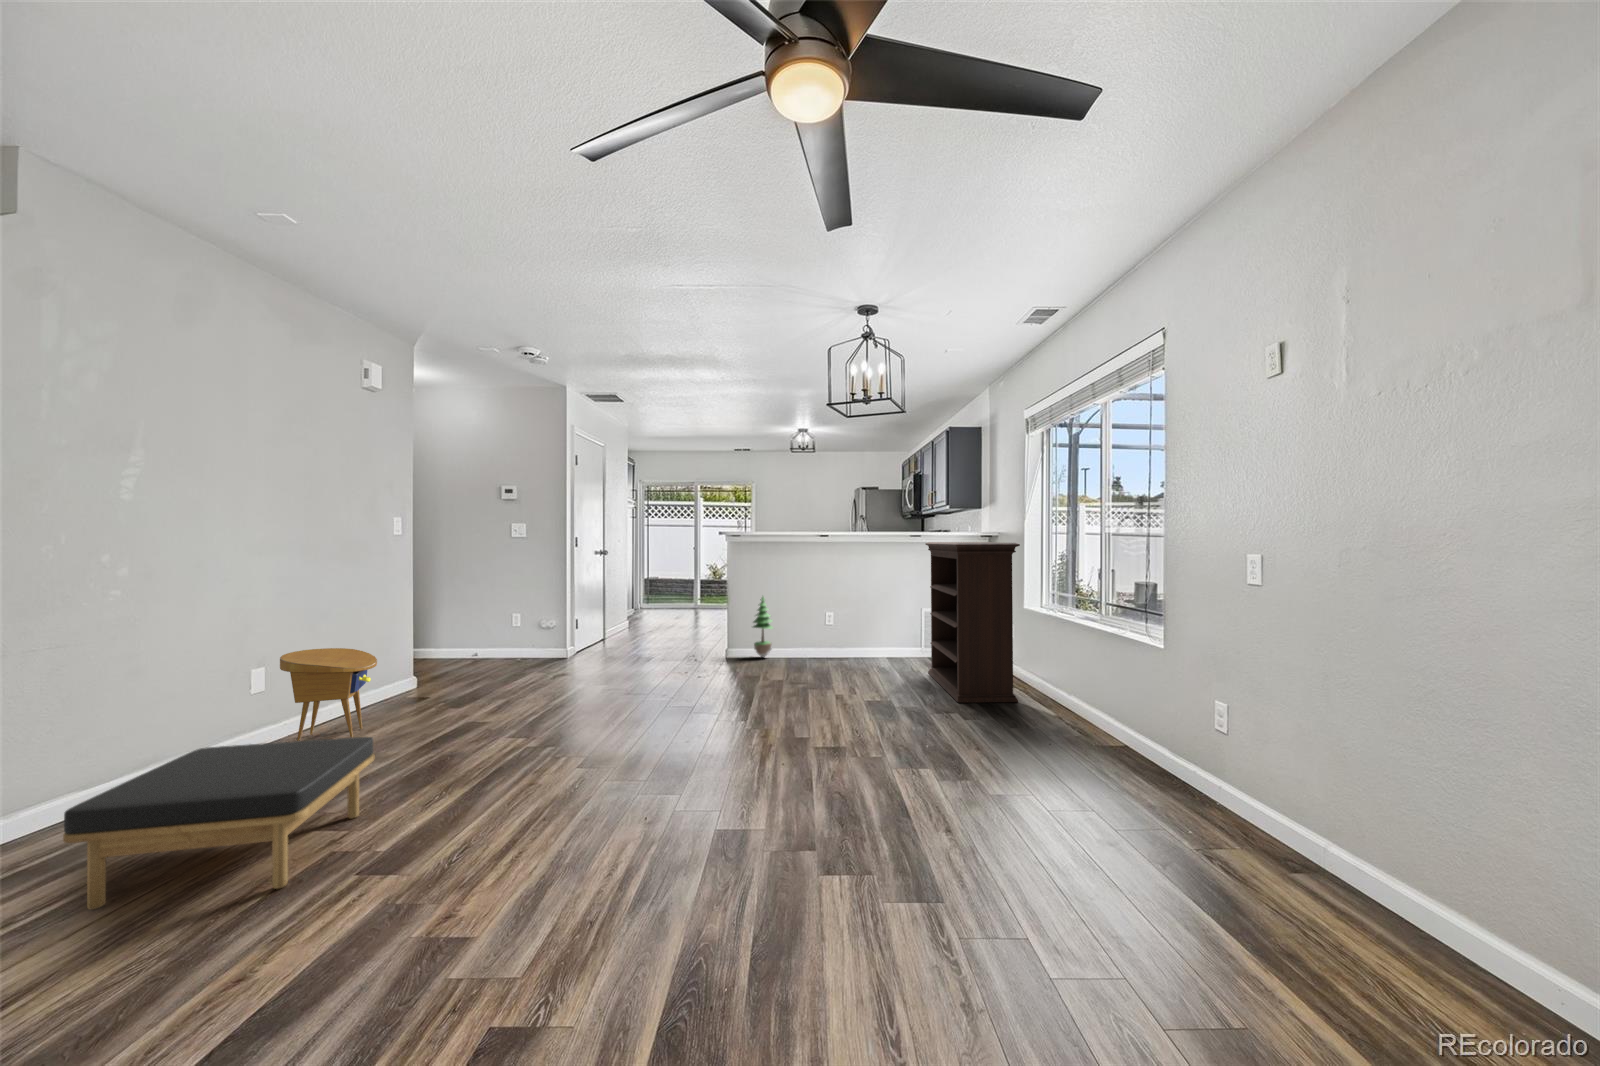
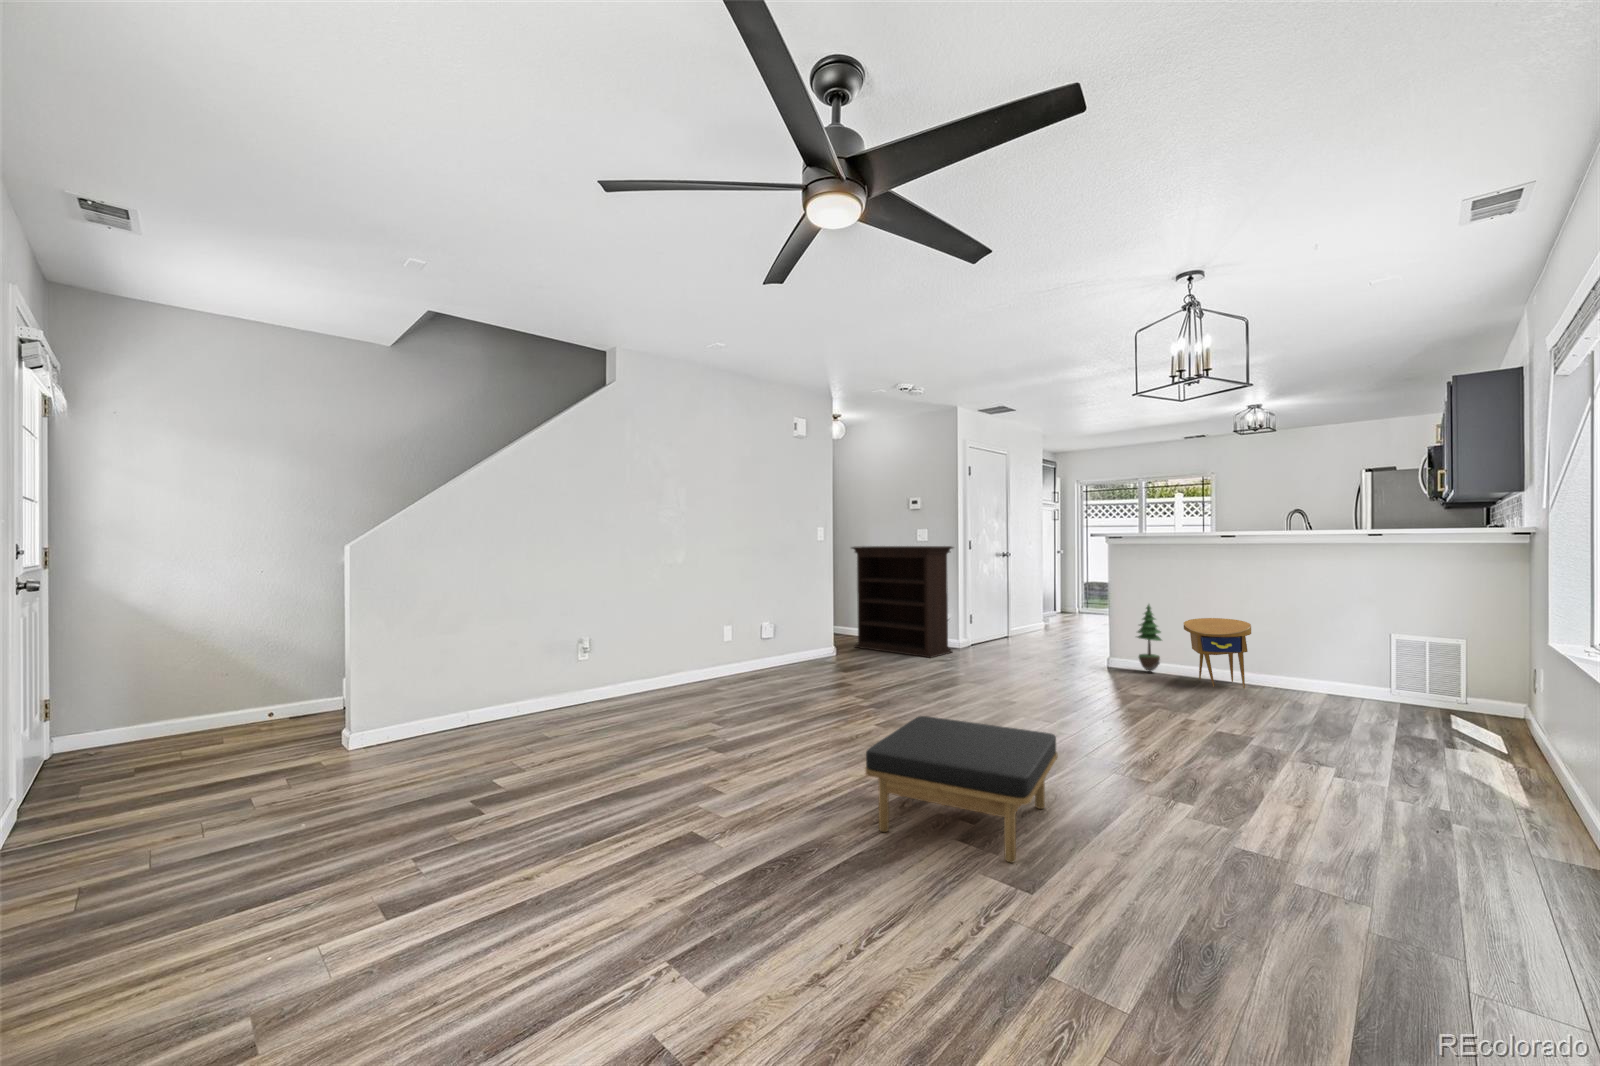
bookshelf: present [926,542,1020,703] -> present [852,546,953,658]
side table: present [280,648,377,741] -> present [1184,618,1251,688]
ottoman: present [63,737,374,909] -> present [865,716,1058,863]

